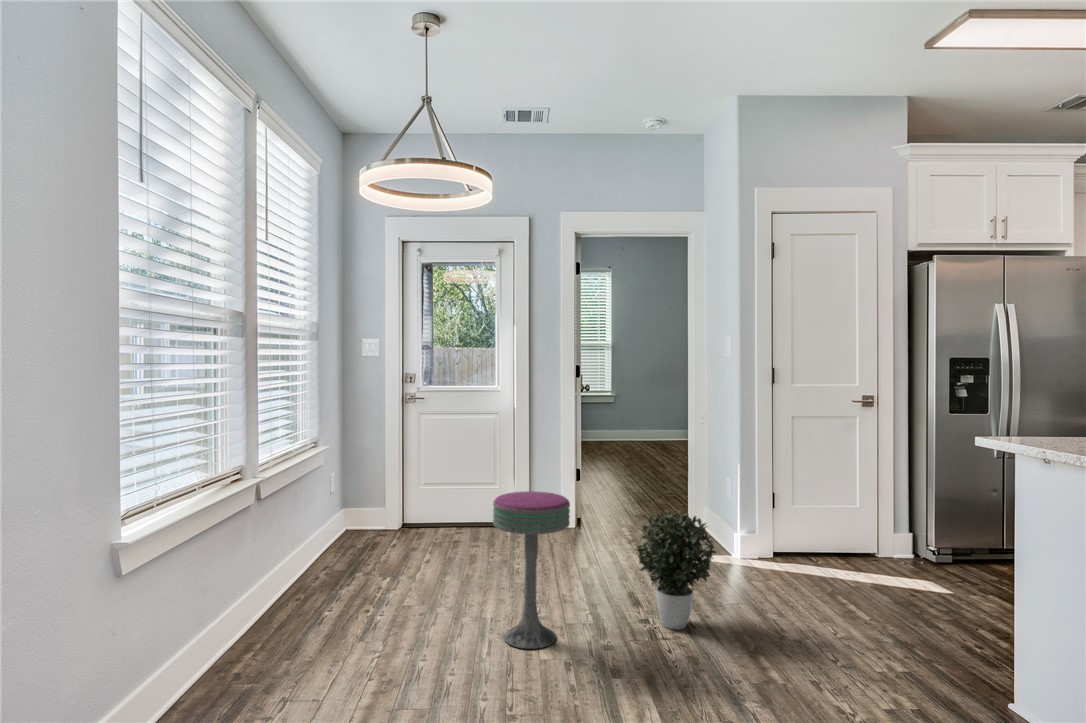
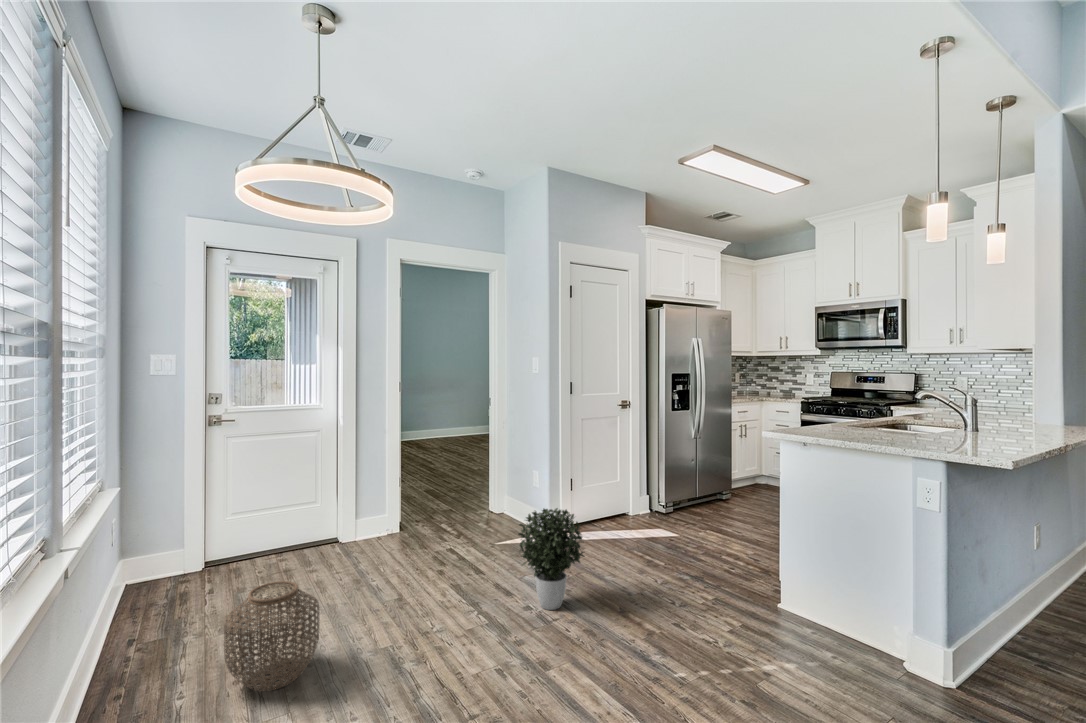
bar stool: present [493,491,570,649] -> none [406,509,482,669]
woven basket: none [351,535,427,625] -> present [224,581,319,691]

